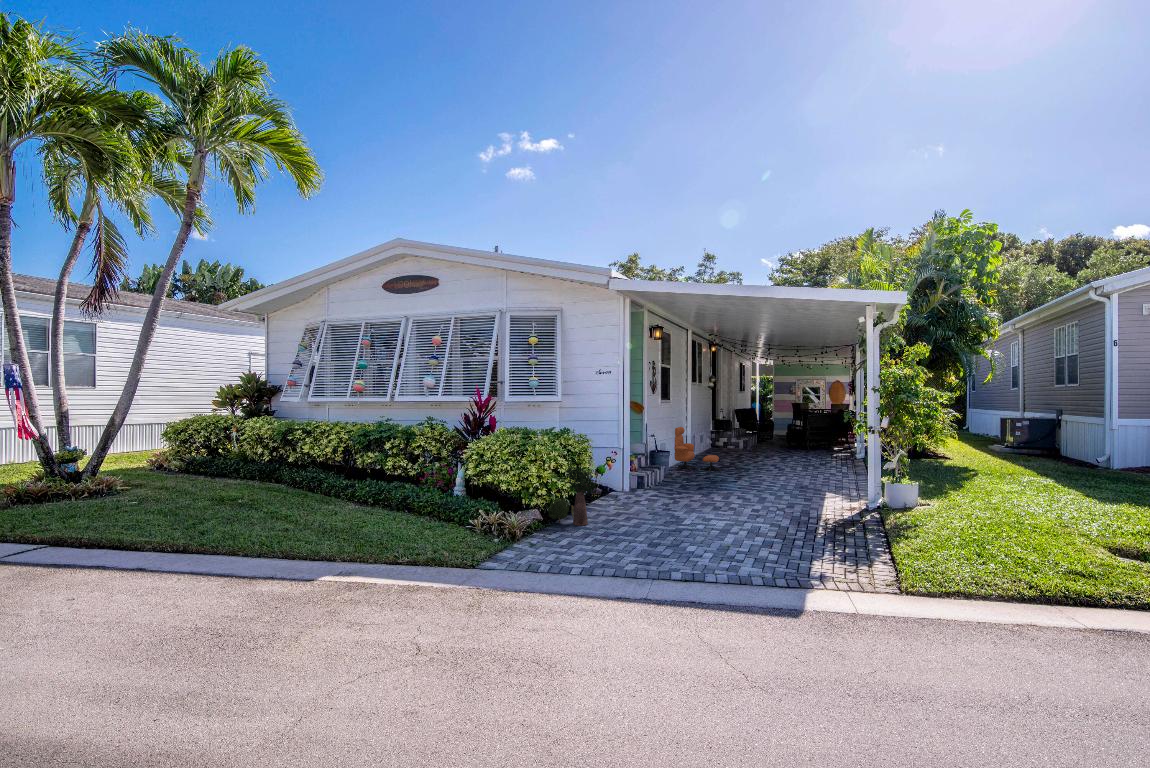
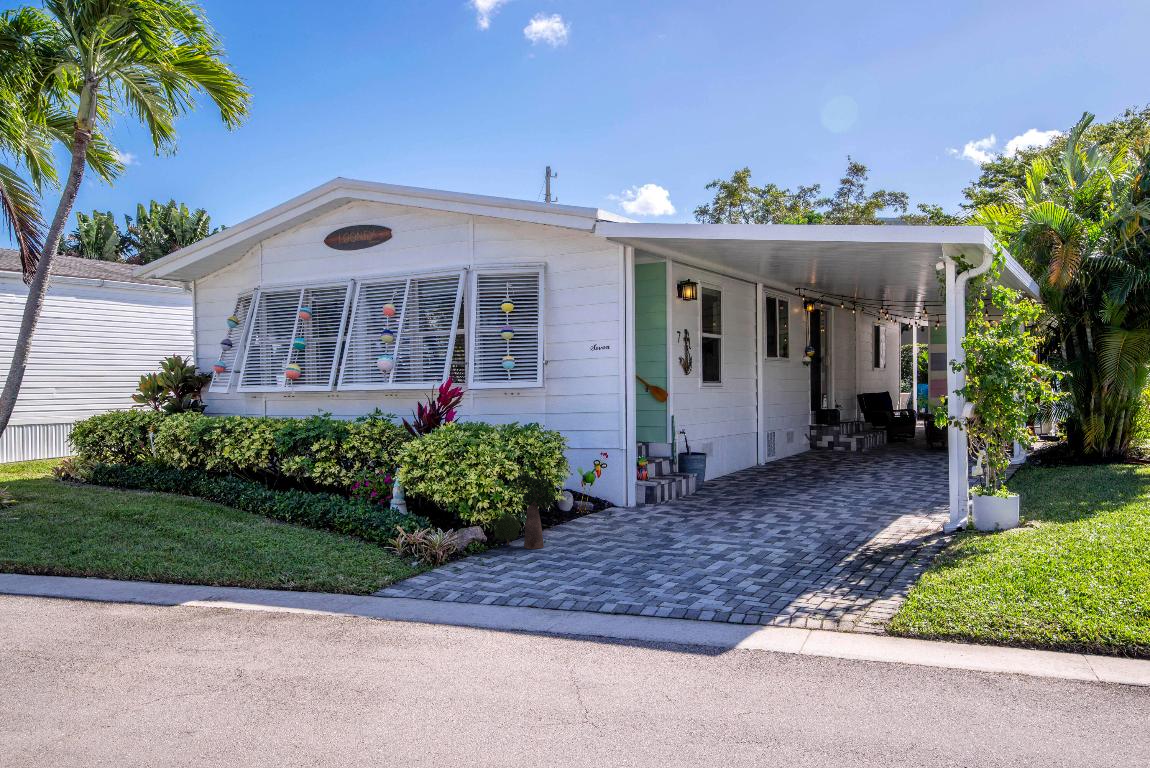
lounge chair: present [674,427,721,471] -> none [724,420,791,482]

